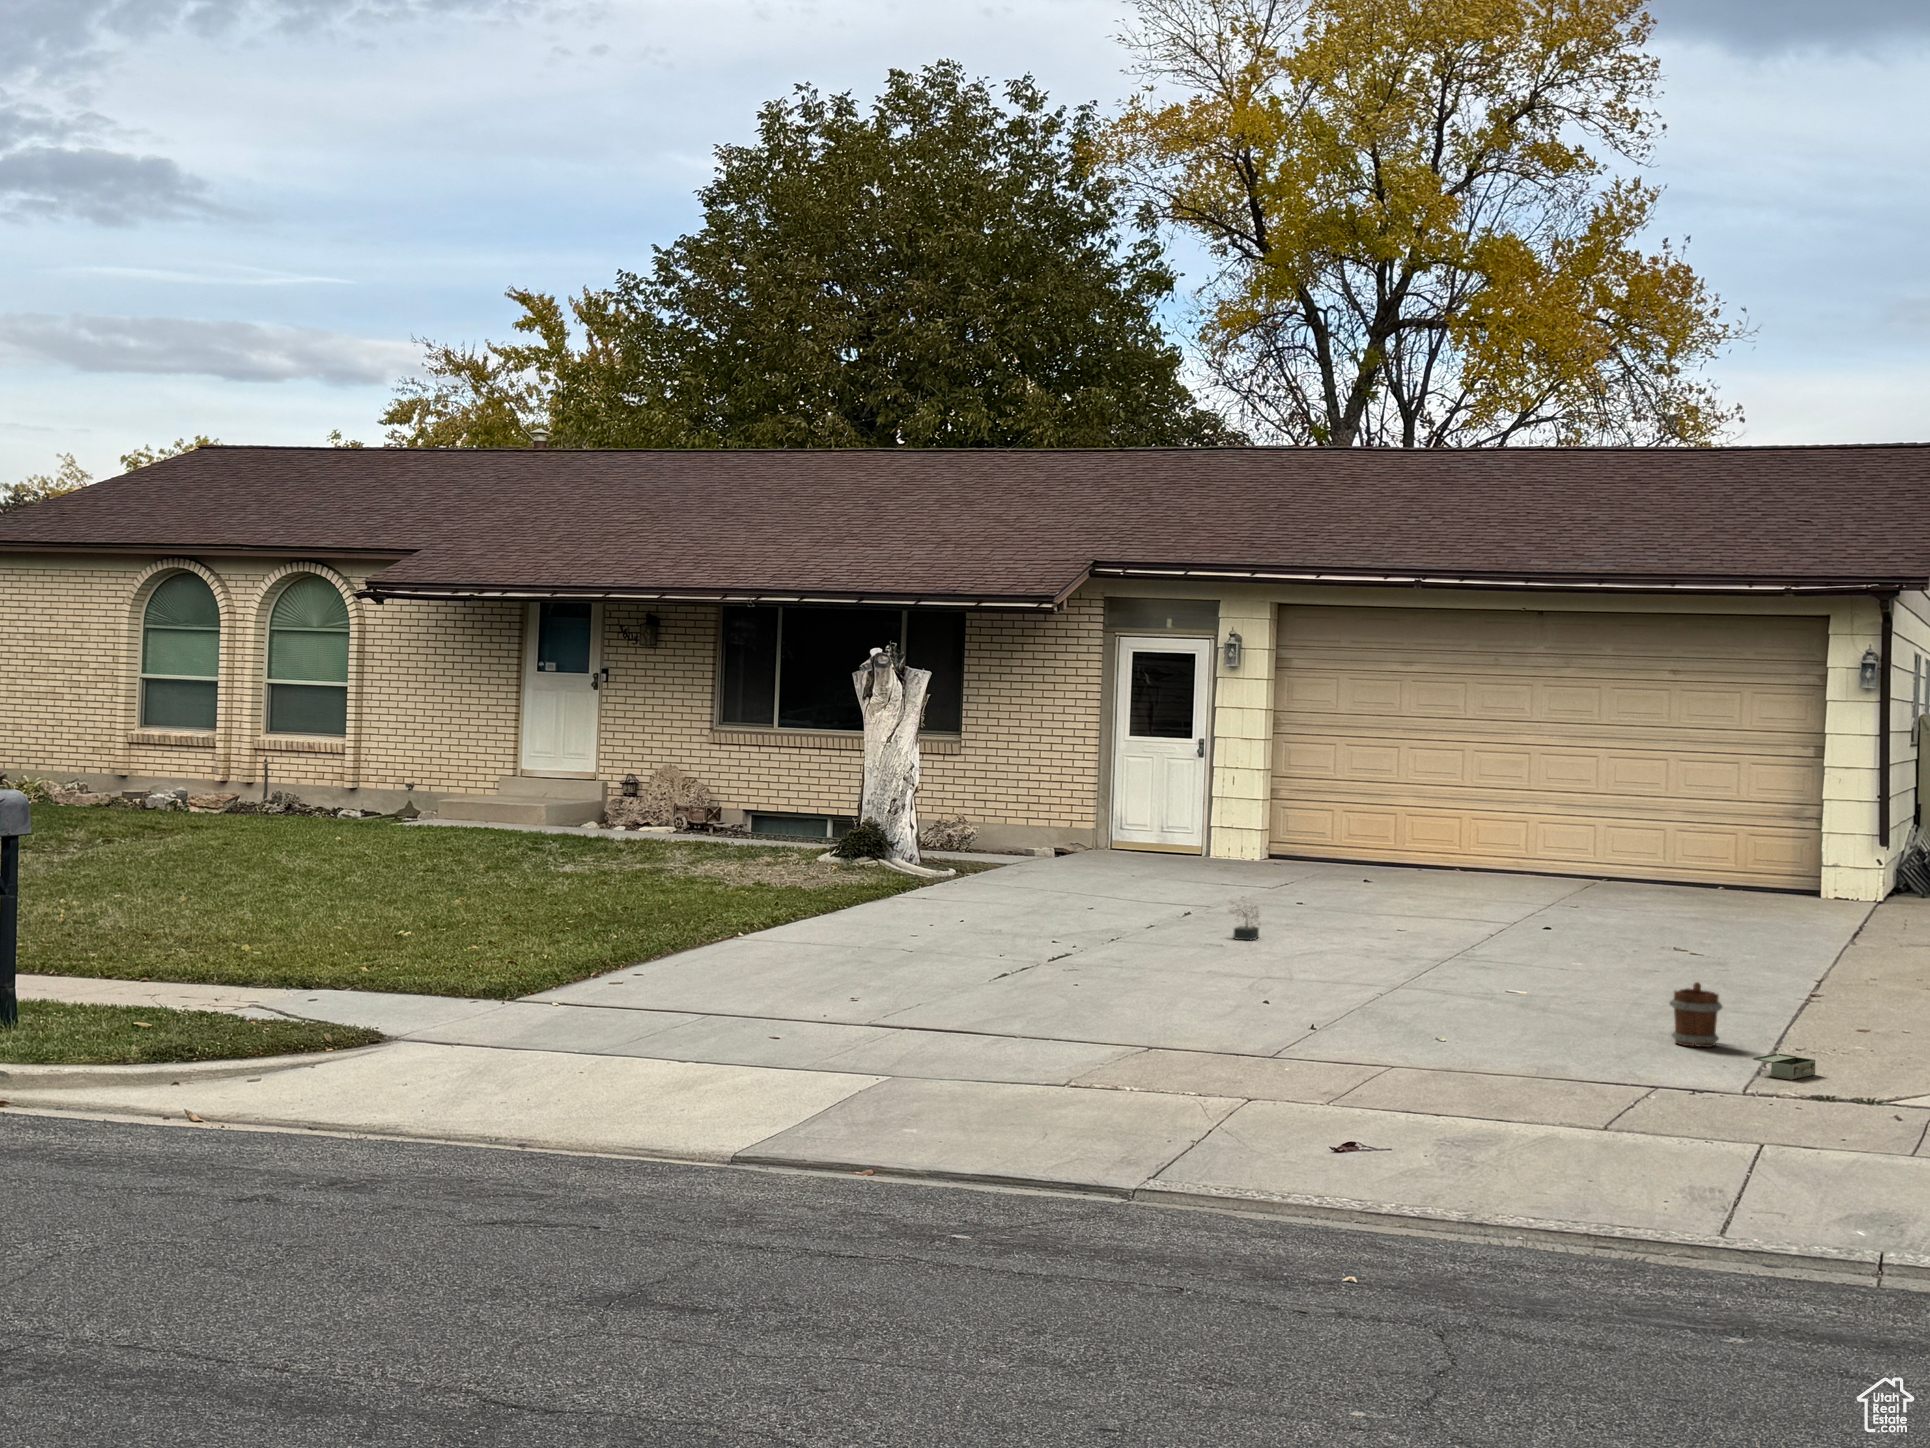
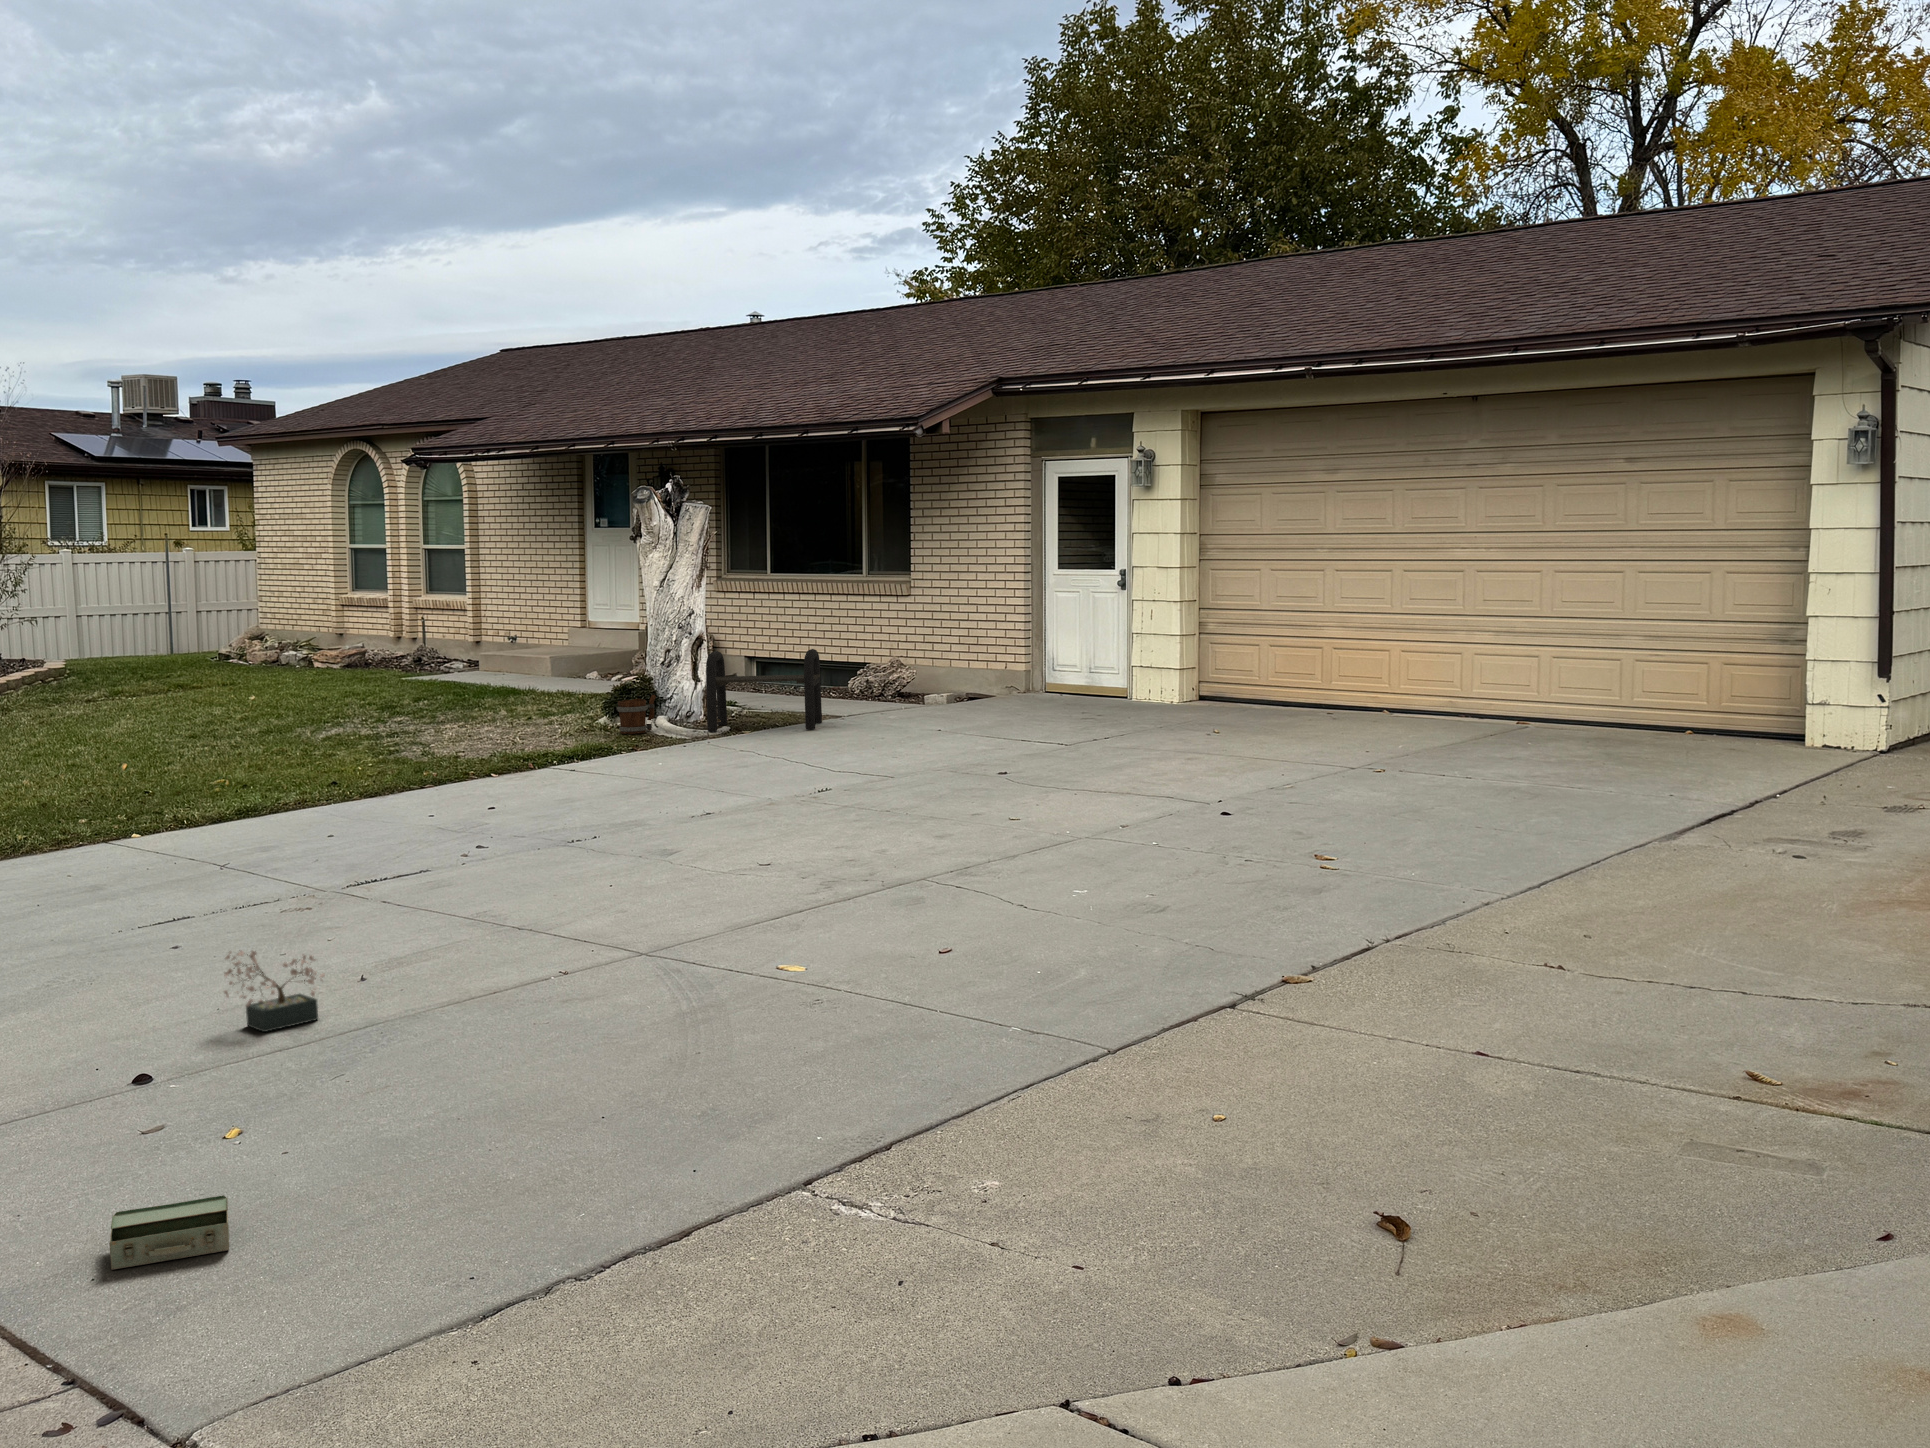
bench: none [914,800,1025,873] -> present [706,649,822,732]
decorative plant: present [1229,899,1261,940] -> present [224,951,325,1032]
bucket: present [1670,982,1722,1047] -> present [617,695,656,734]

